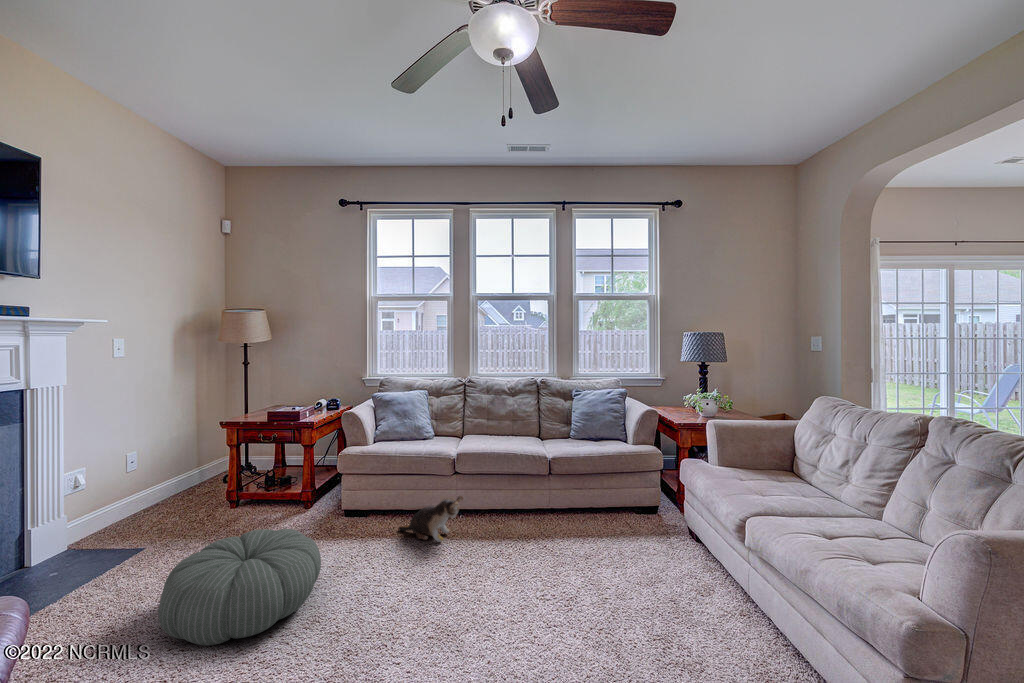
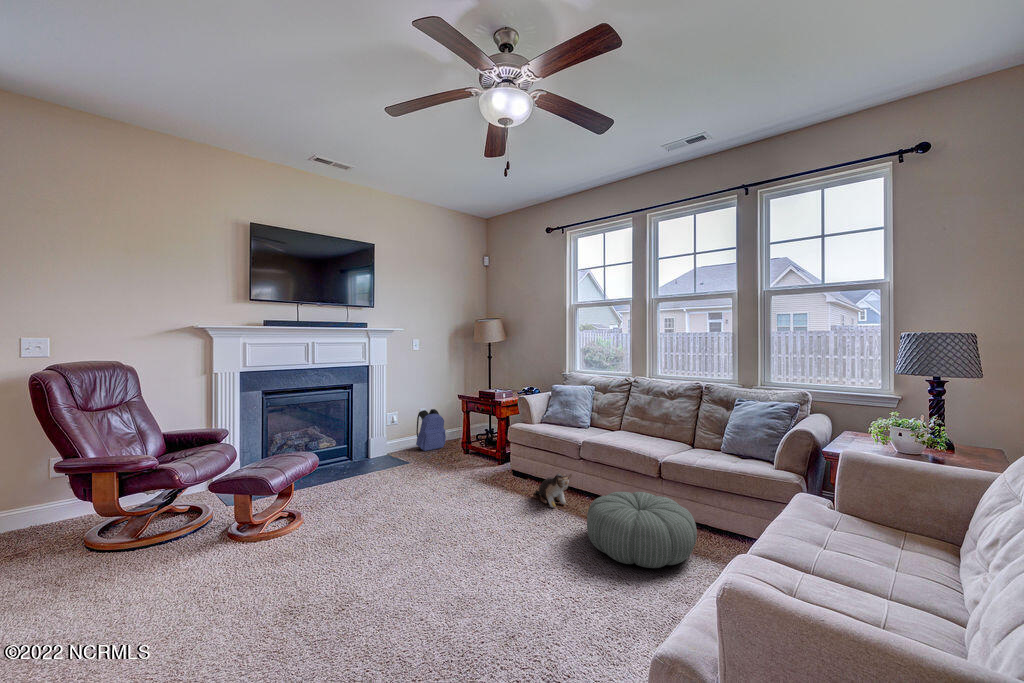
backpack: none [125,448,189,519] -> present [416,409,446,451]
pouf: present [158,529,321,645] -> present [587,492,697,568]

